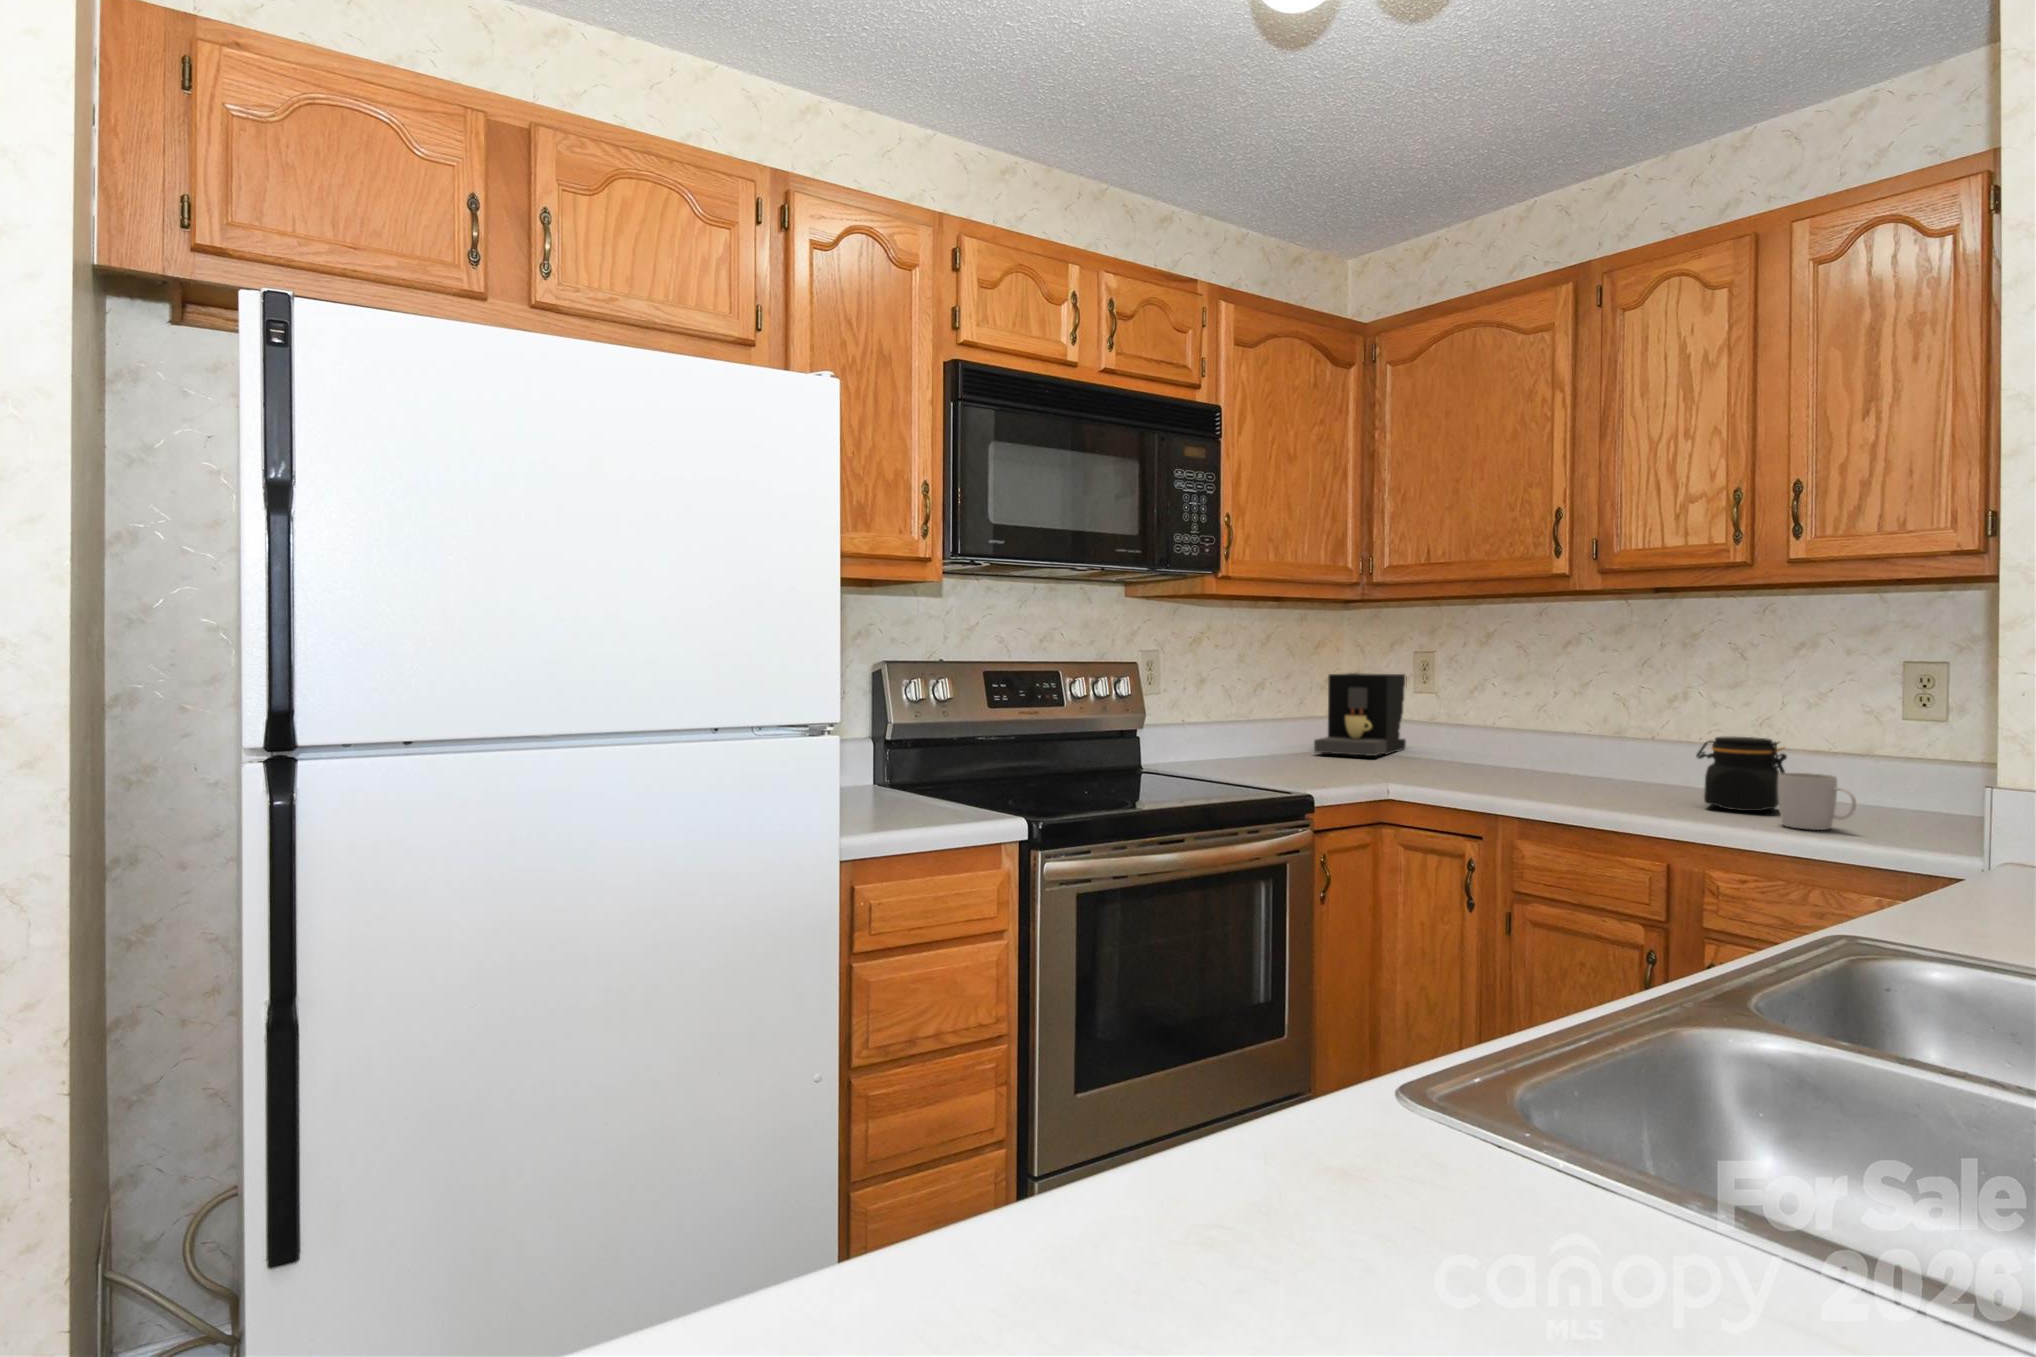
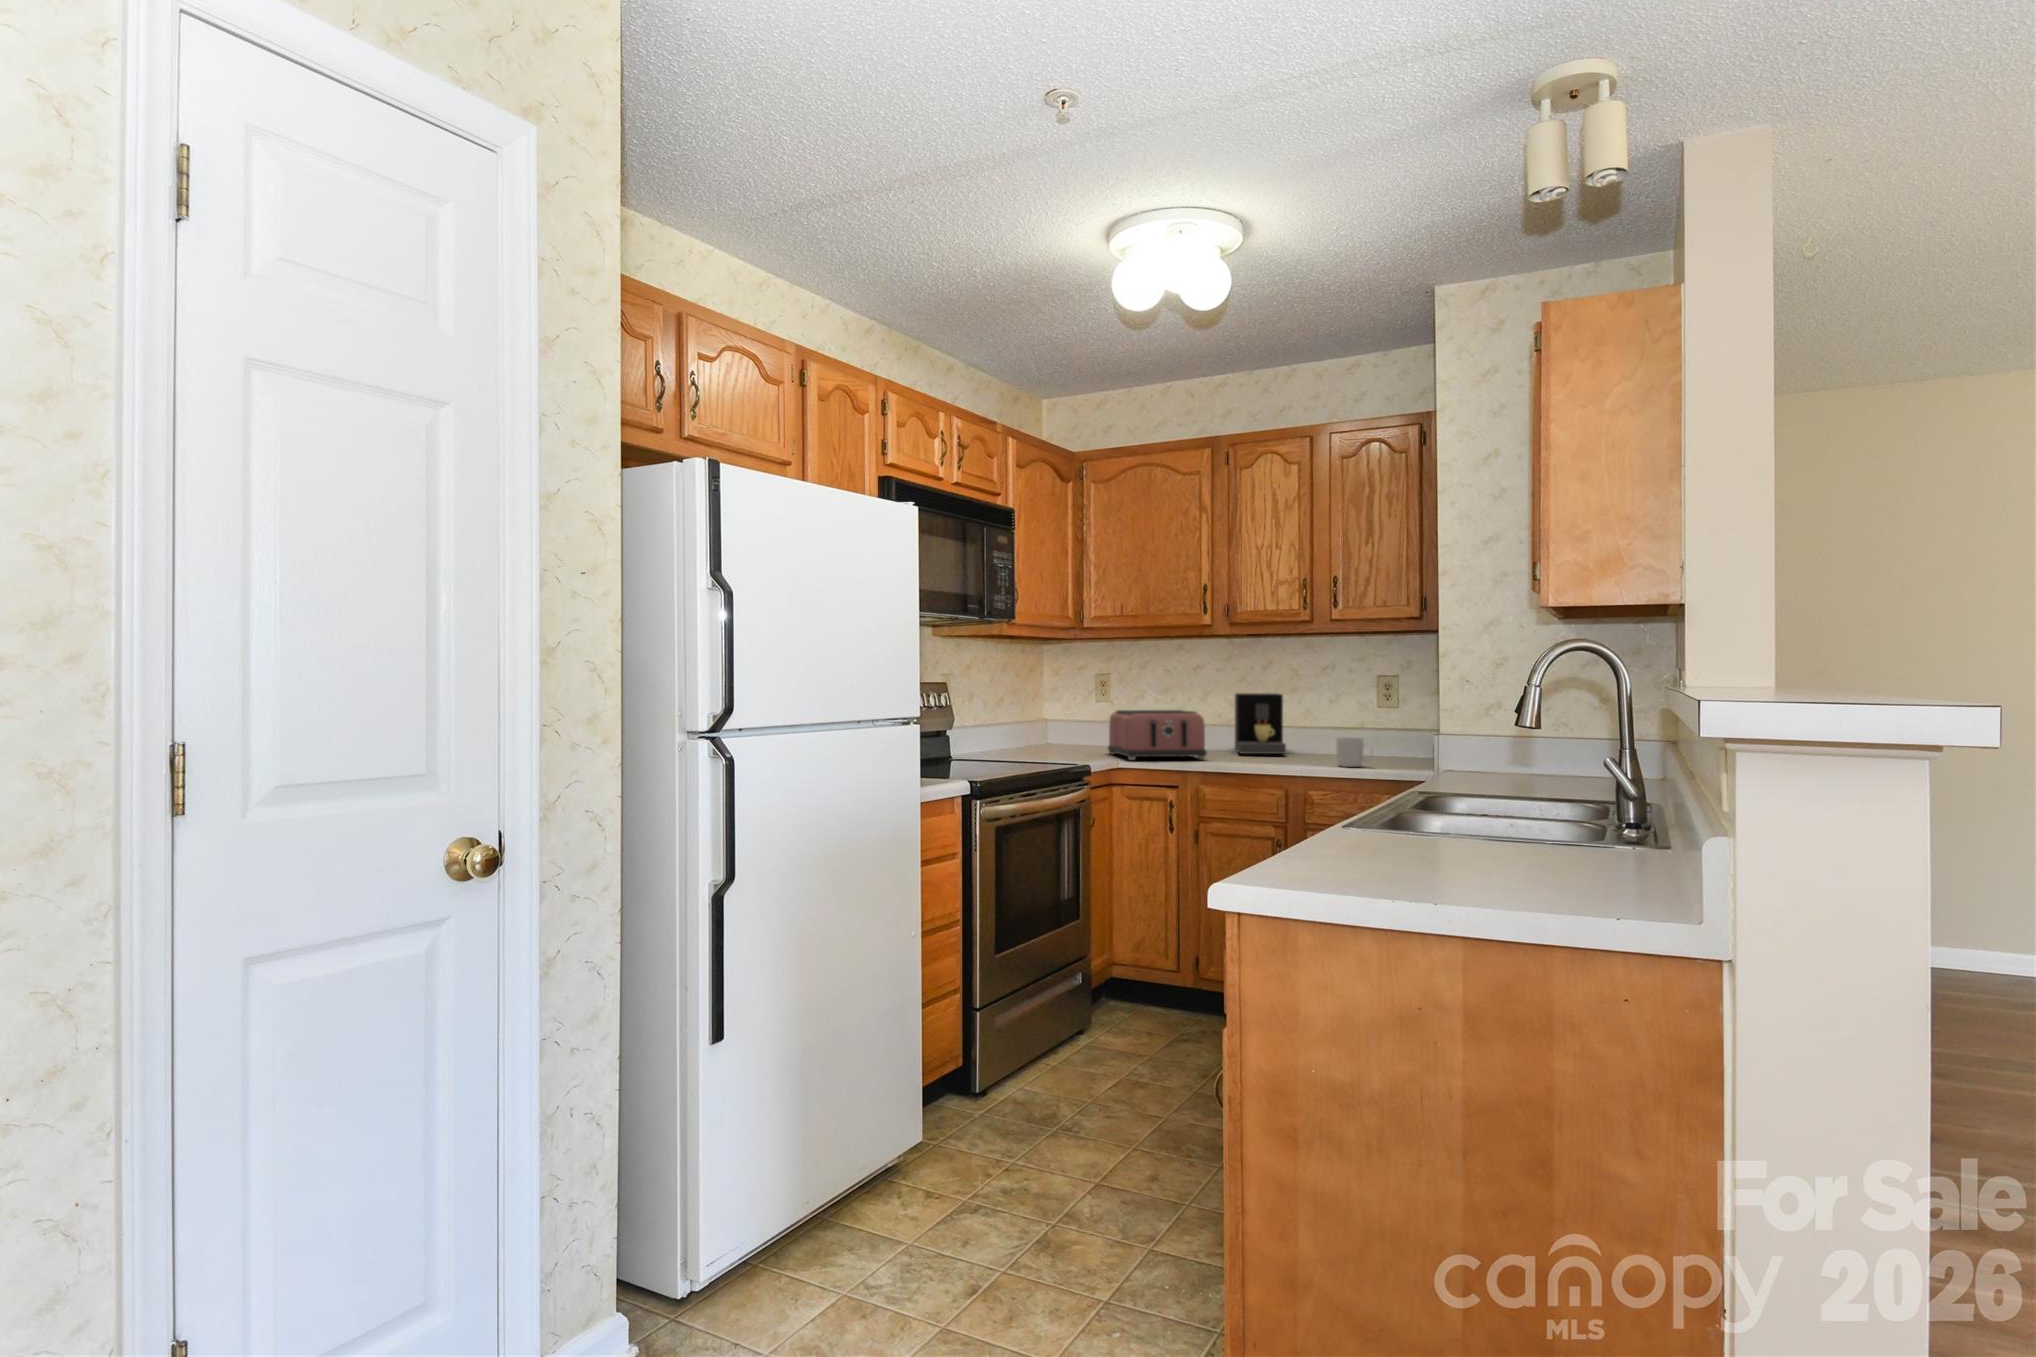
coffee maker: present [1314,673,1407,756] -> present [1235,693,1286,754]
toaster: none [1384,709,1532,795] -> present [1108,710,1207,760]
jar: present [1696,737,1787,811] -> none [1290,720,1336,761]

